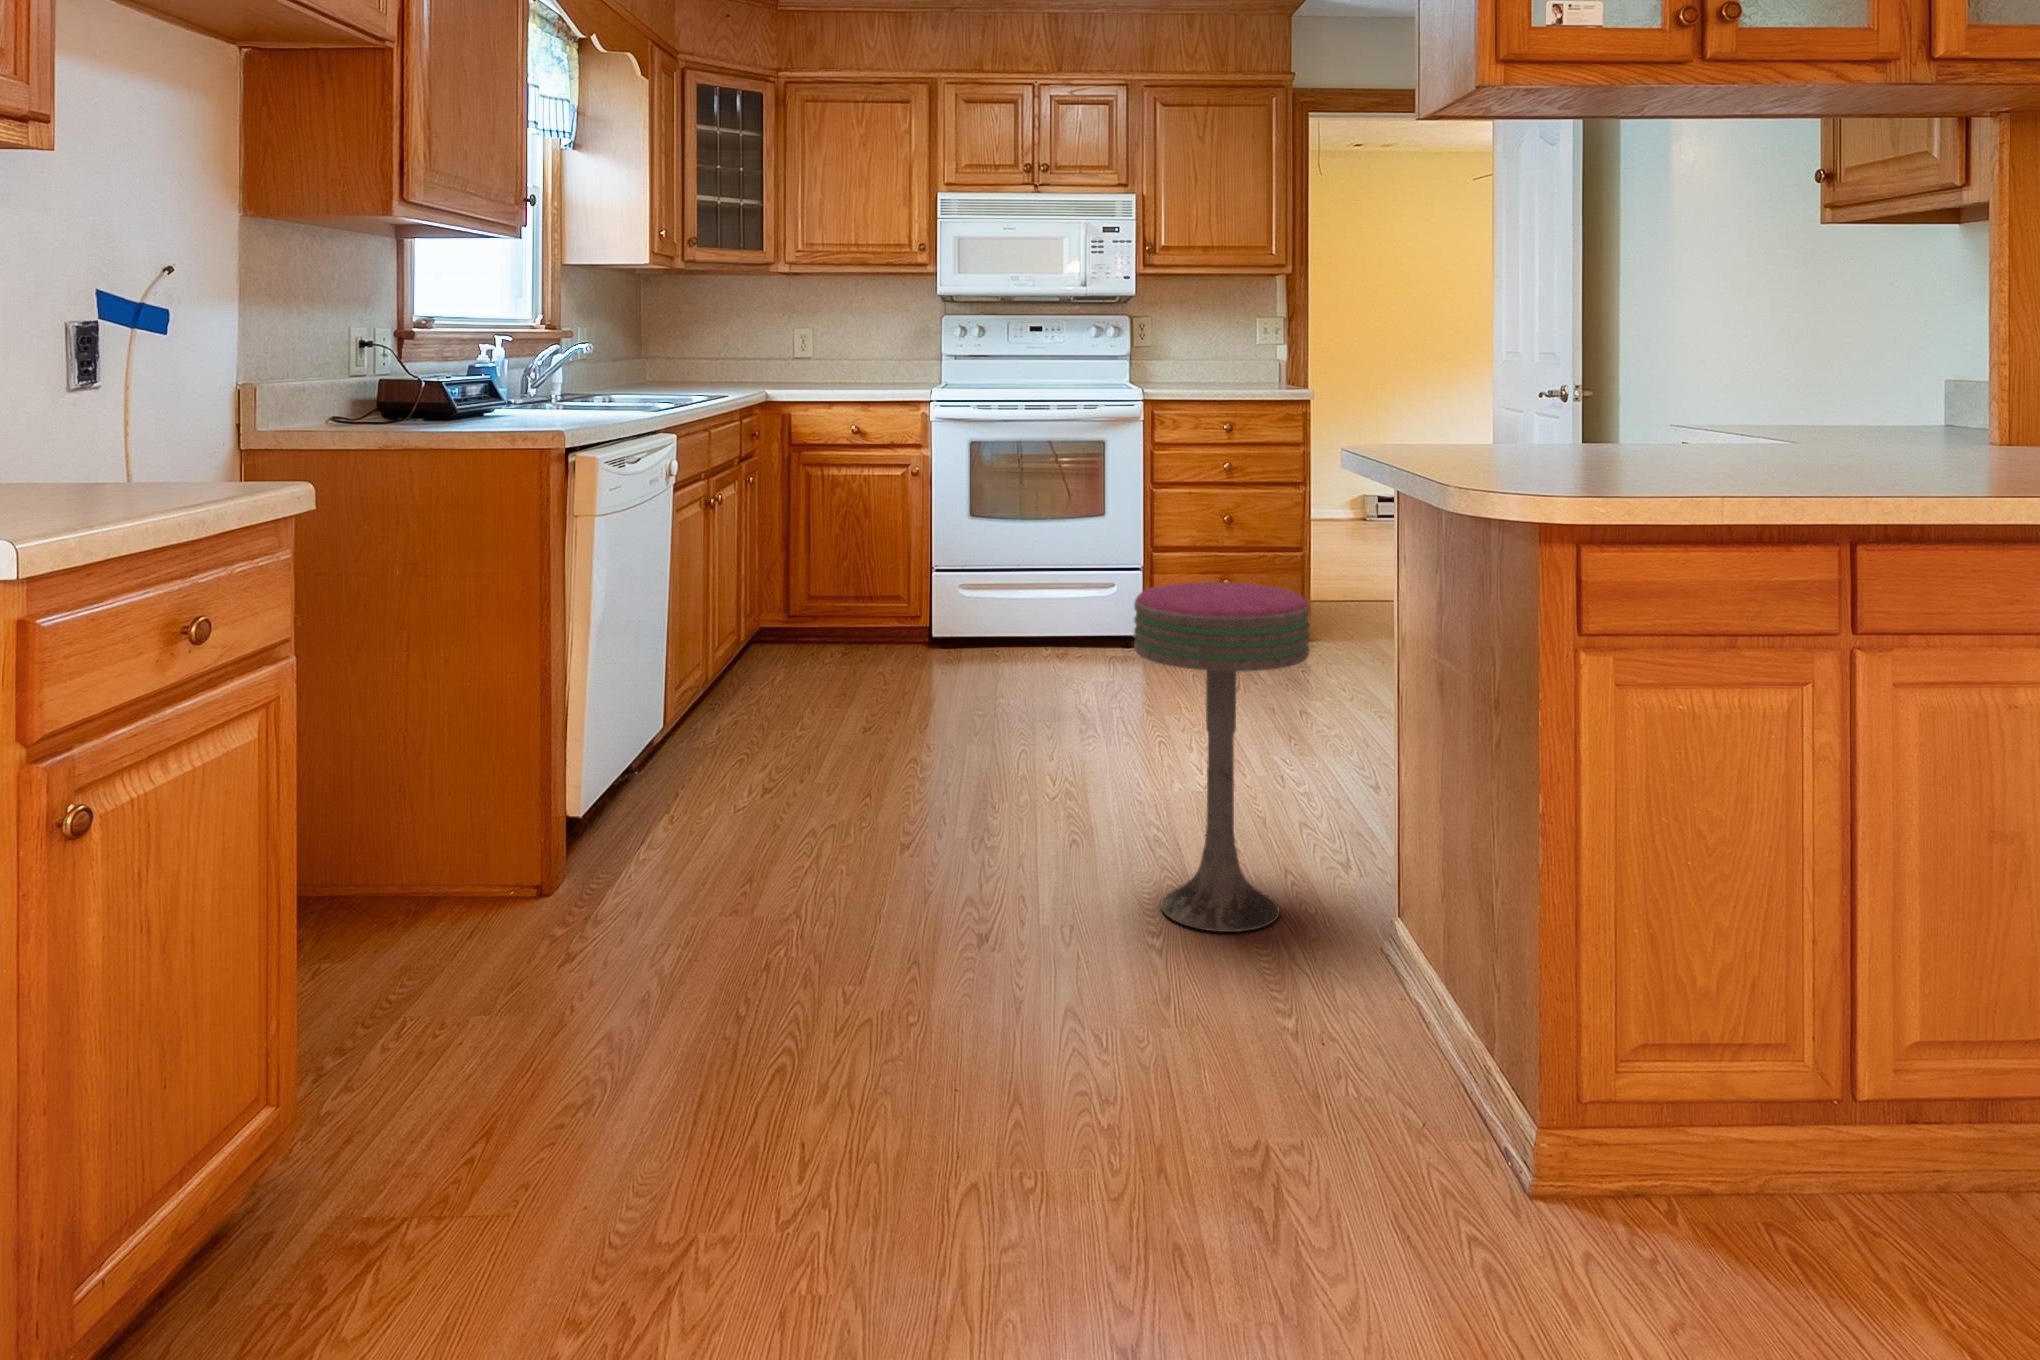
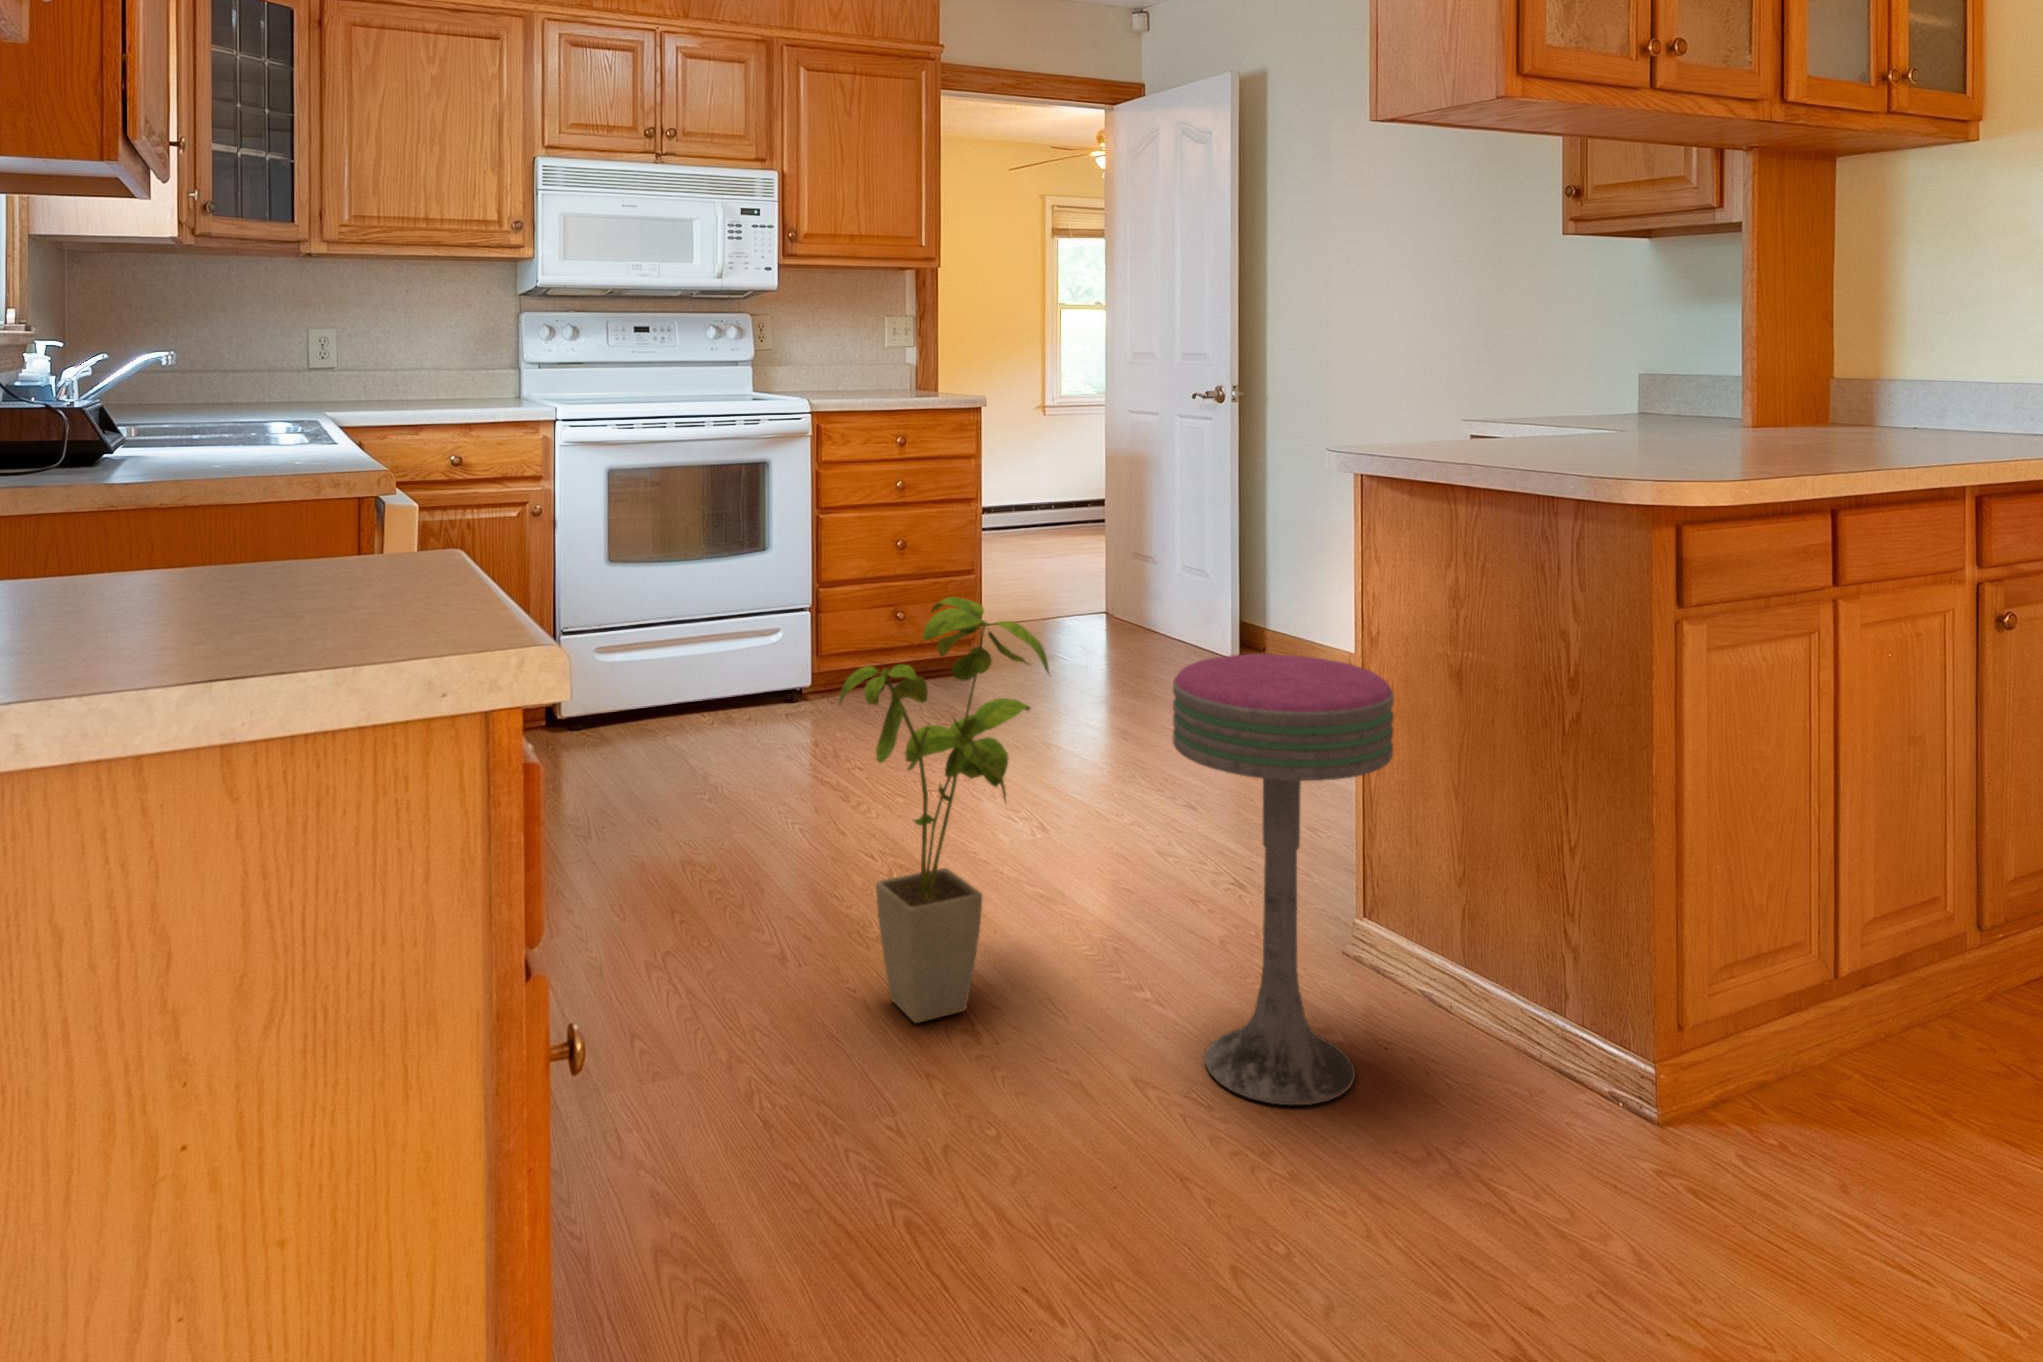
house plant: none [947,524,1112,842] -> present [839,597,1051,1023]

